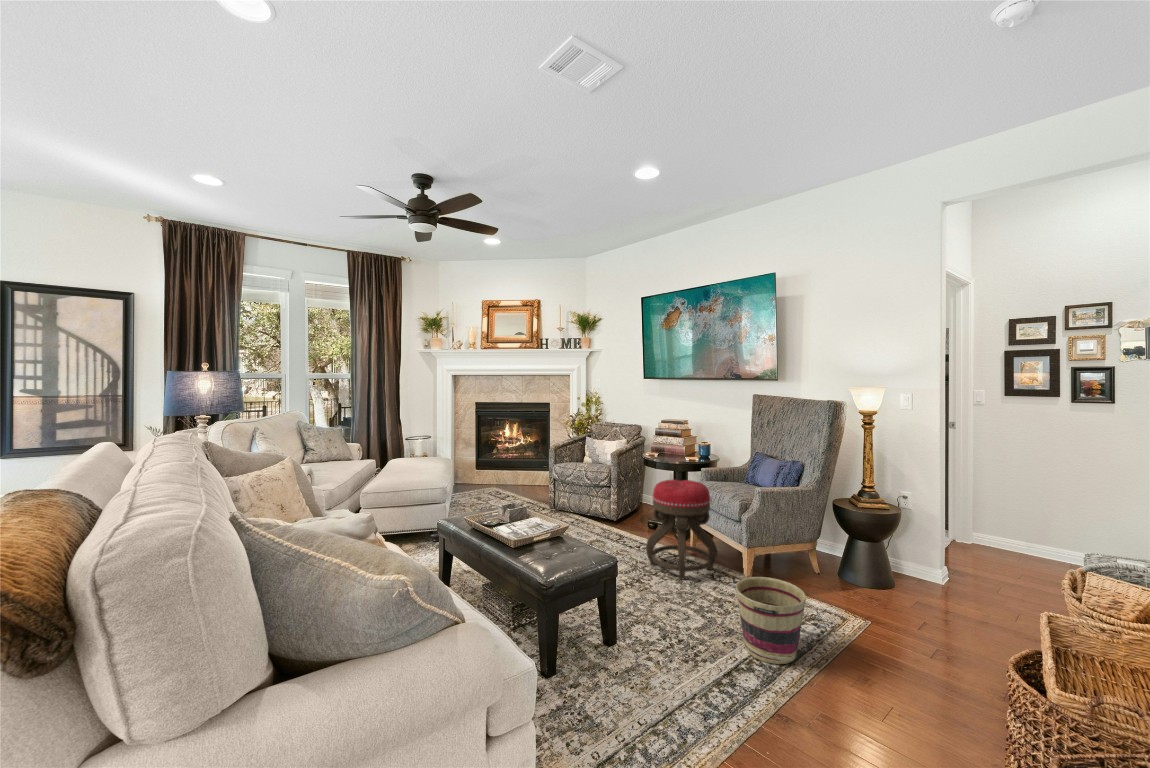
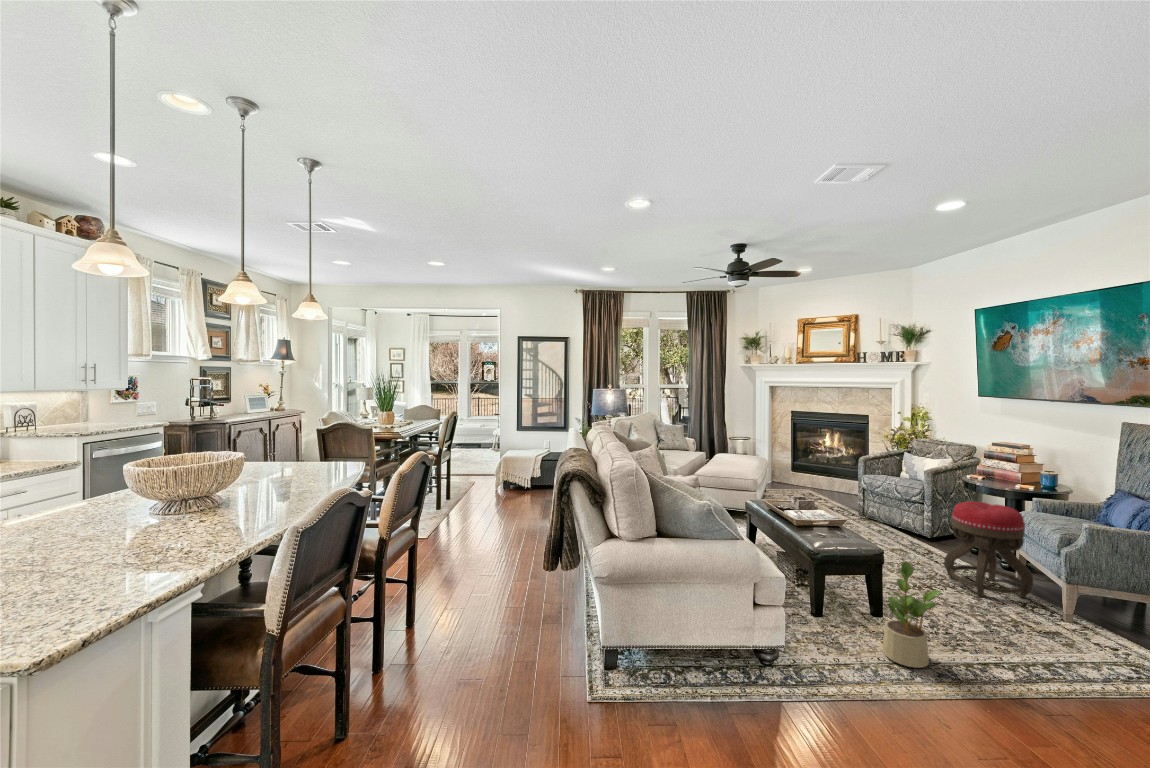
potted plant: none [636,575,693,718] -> present [882,562,940,668]
basket: present [736,577,806,664] -> none [1009,598,1095,681]

